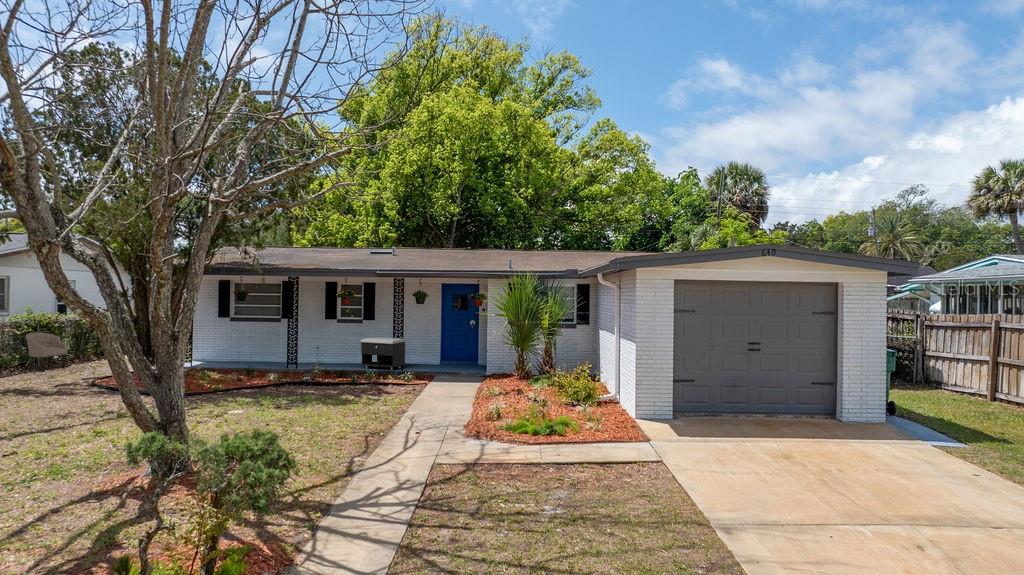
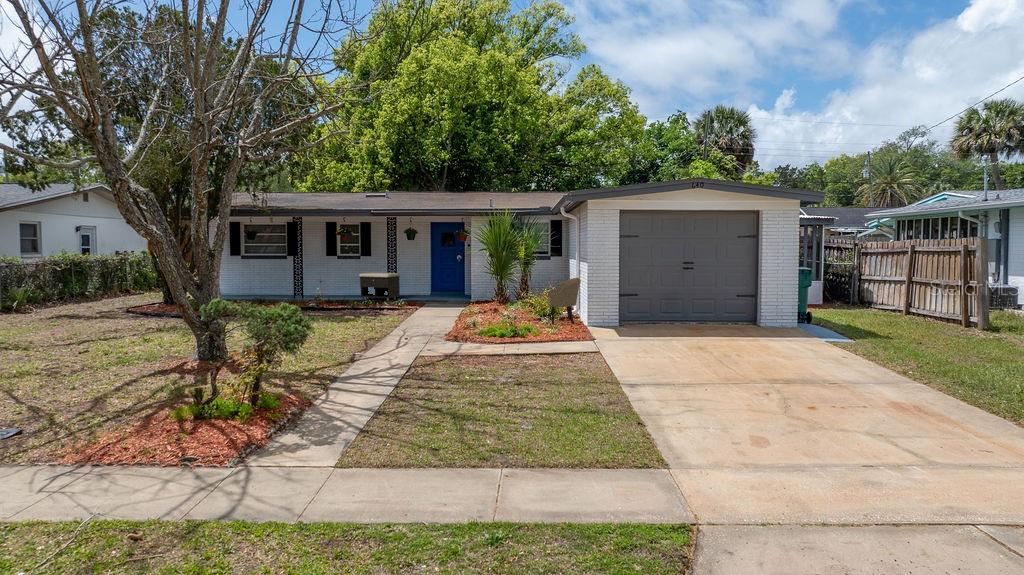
chair: present [26,333,67,372] -> present [548,278,581,324]

